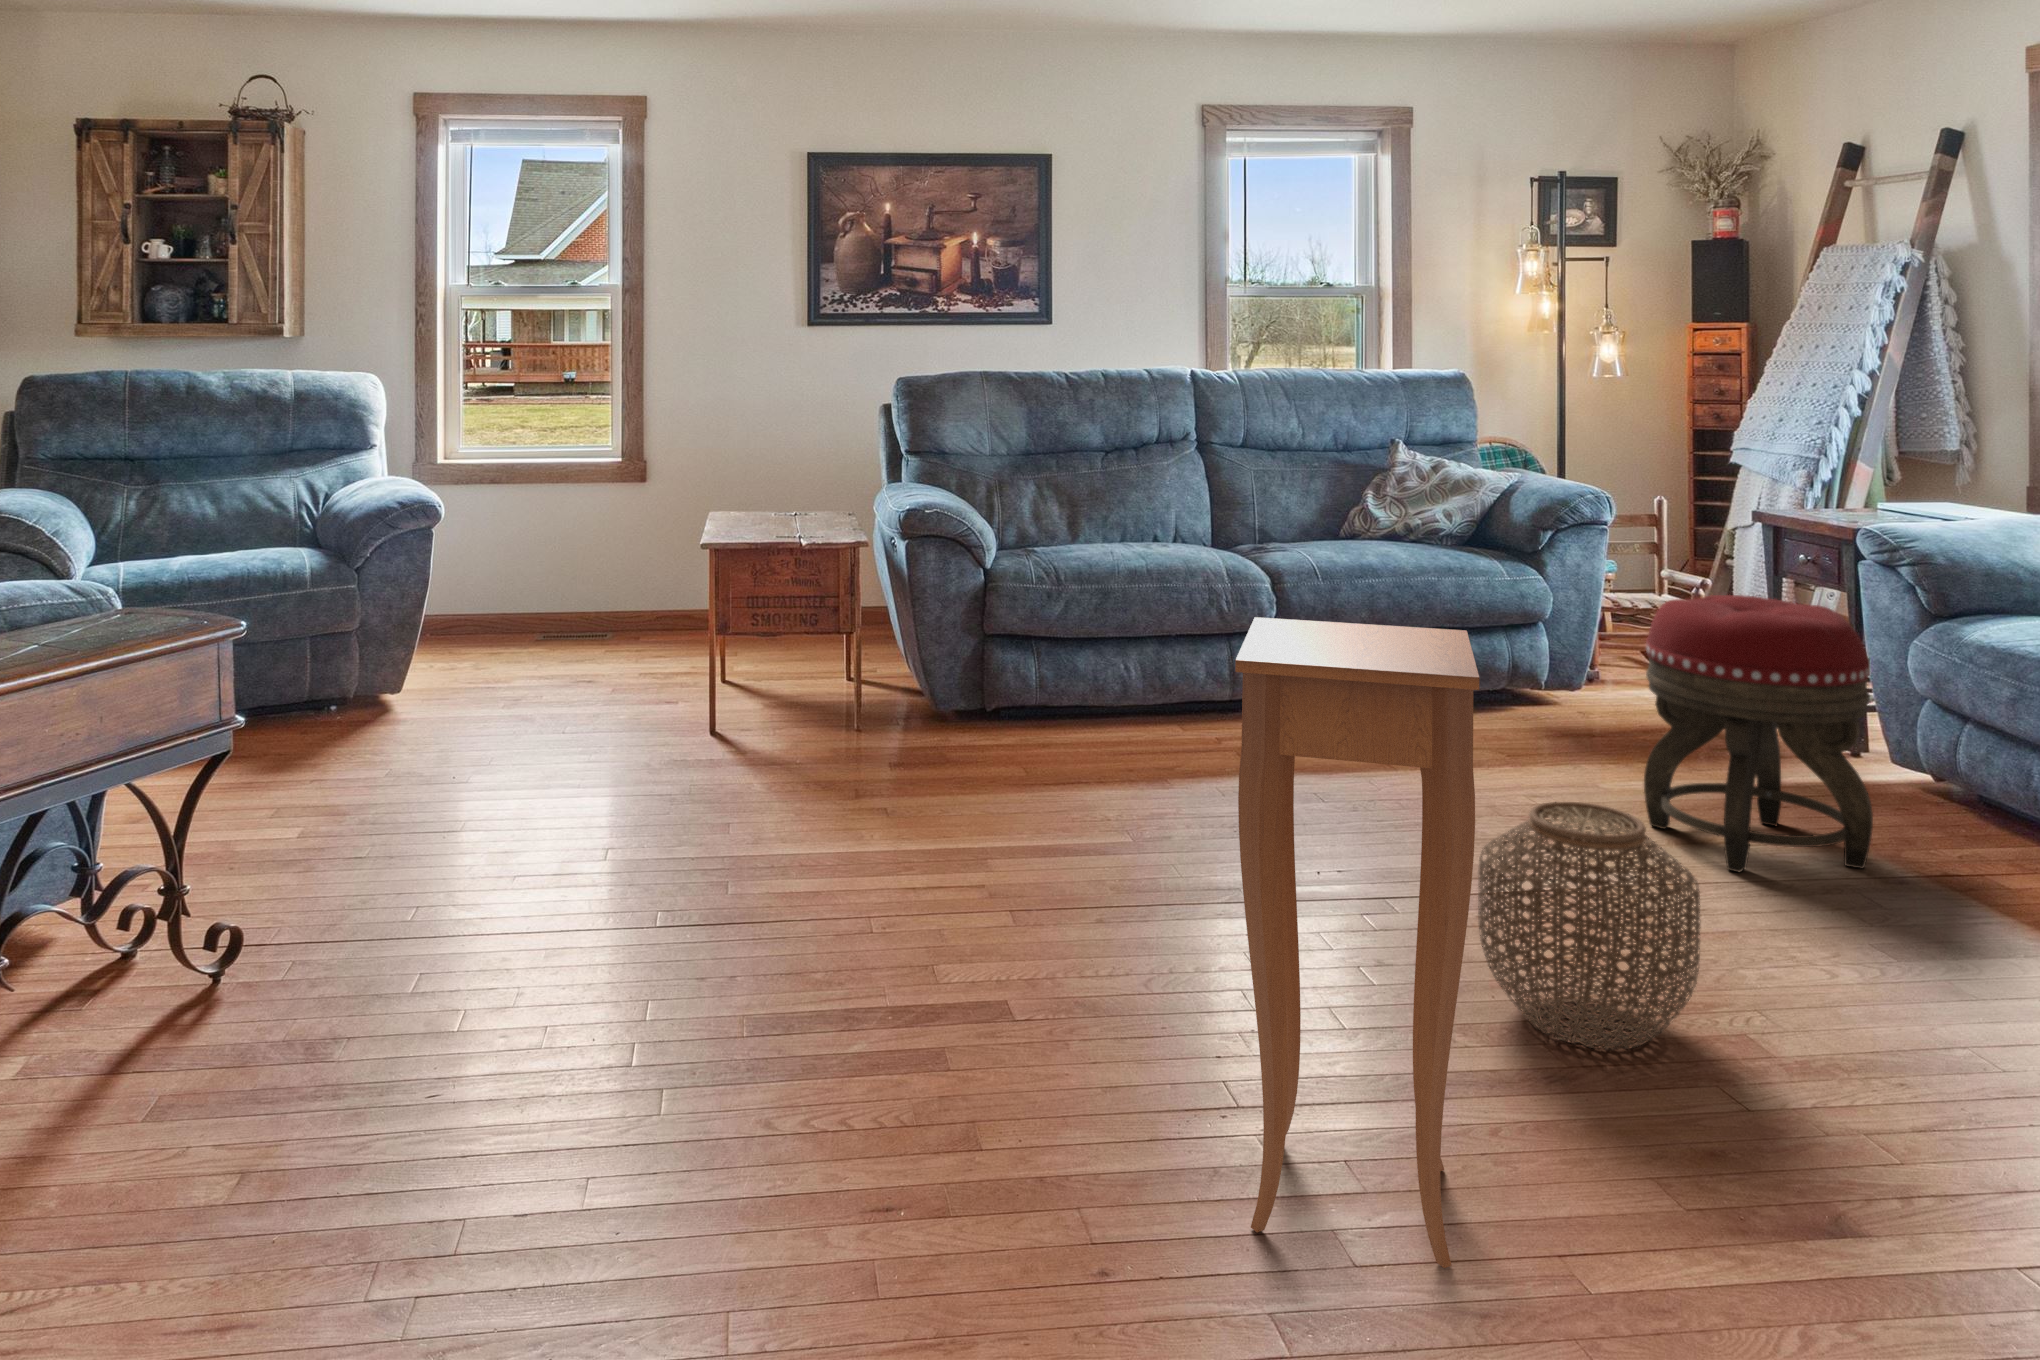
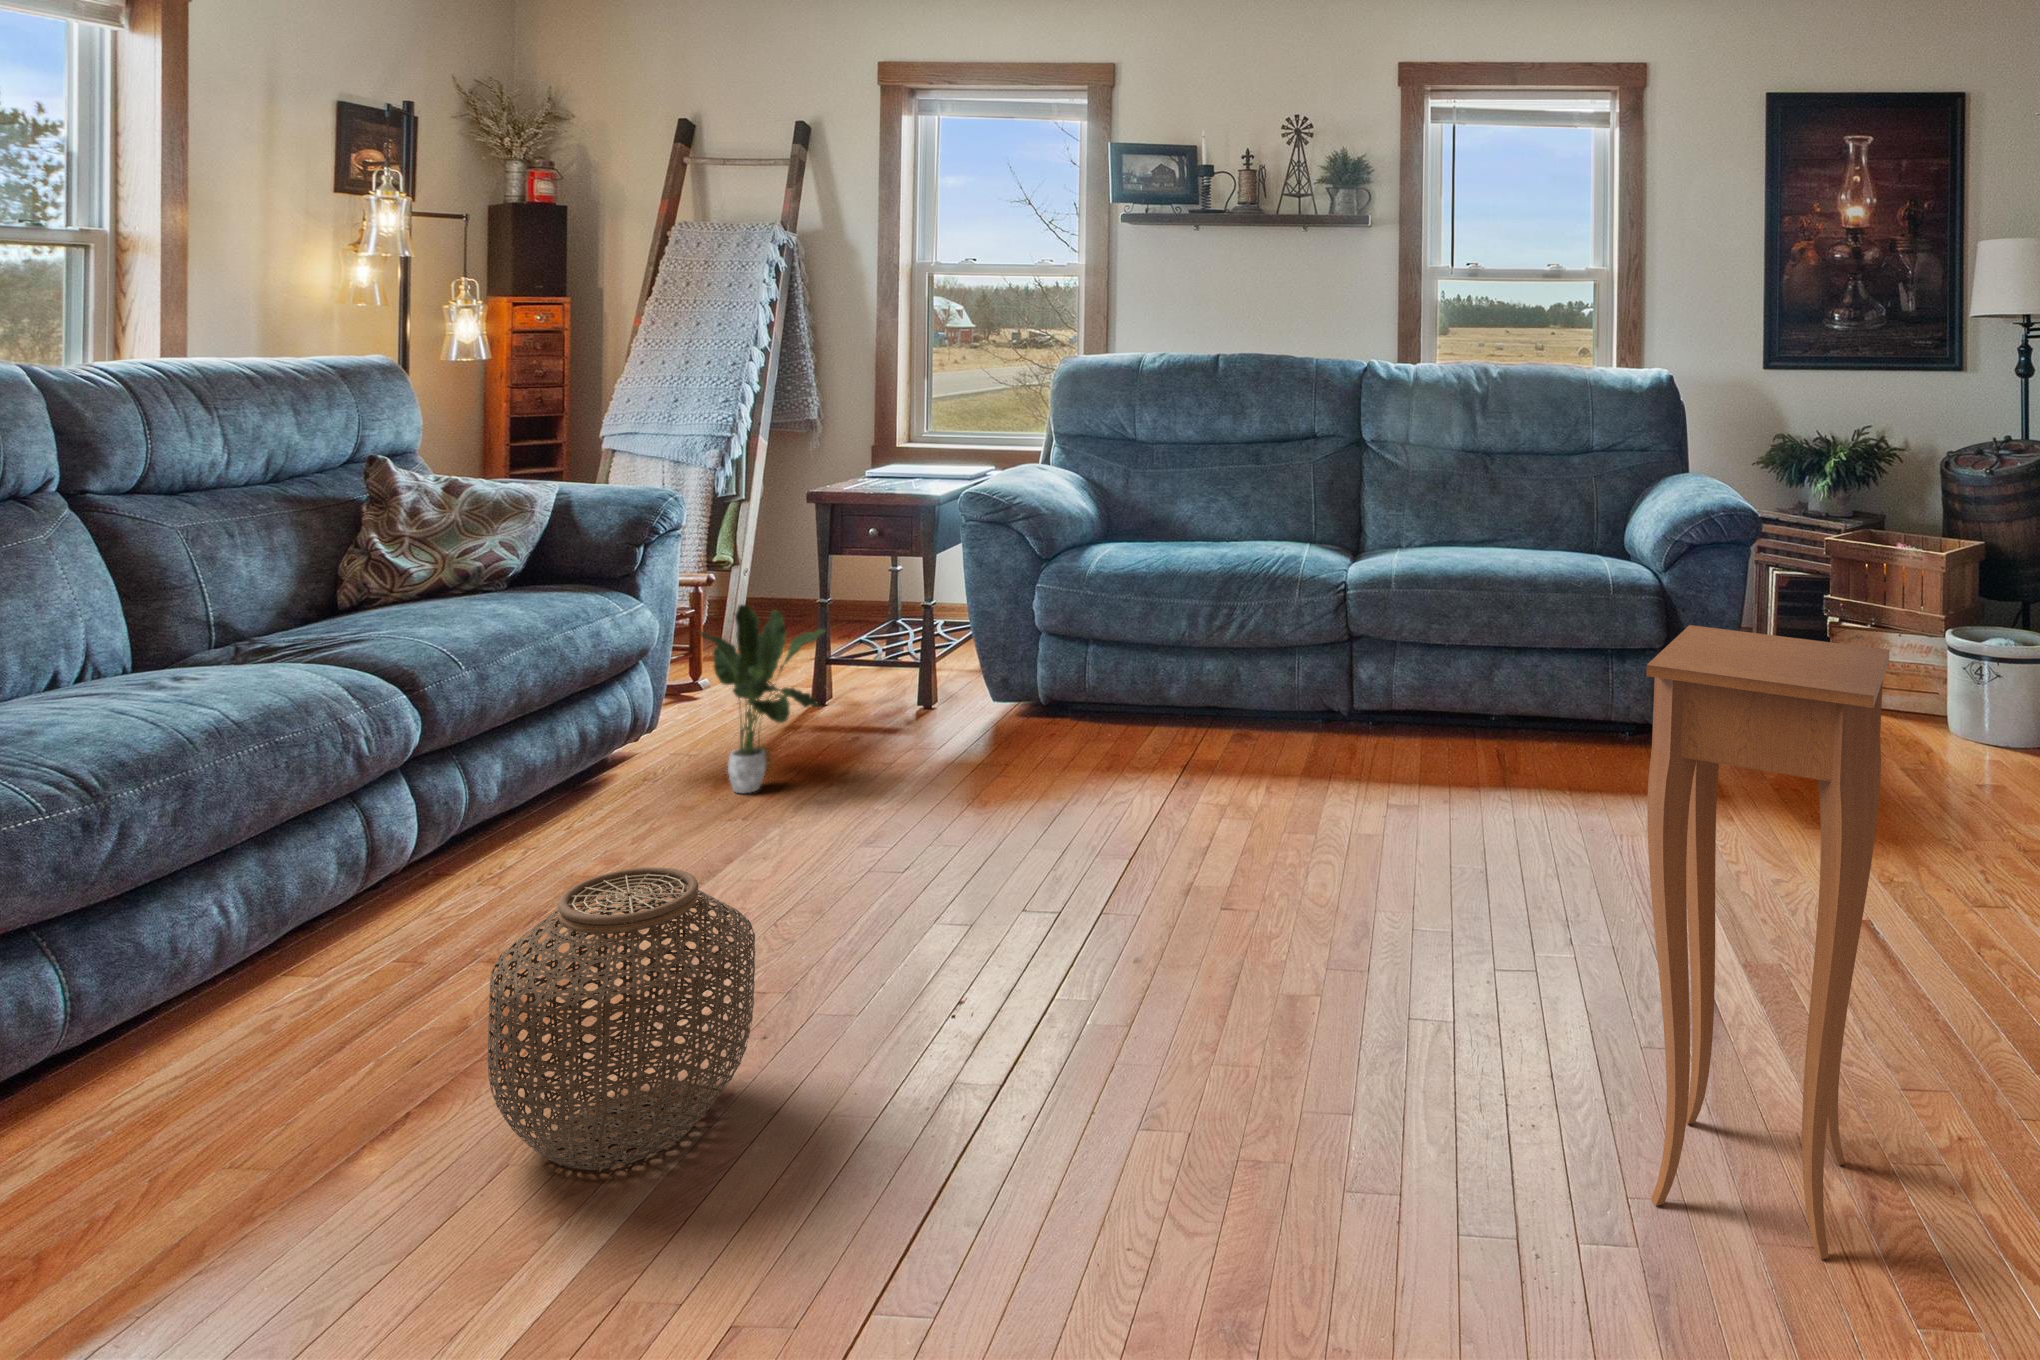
potted plant: none [1489,579,1600,742] -> present [700,605,825,793]
footstool: present [1644,595,1873,872] -> none [1016,567,1197,822]
woven basket: present [1478,802,1700,1050] -> present [488,867,755,1170]

